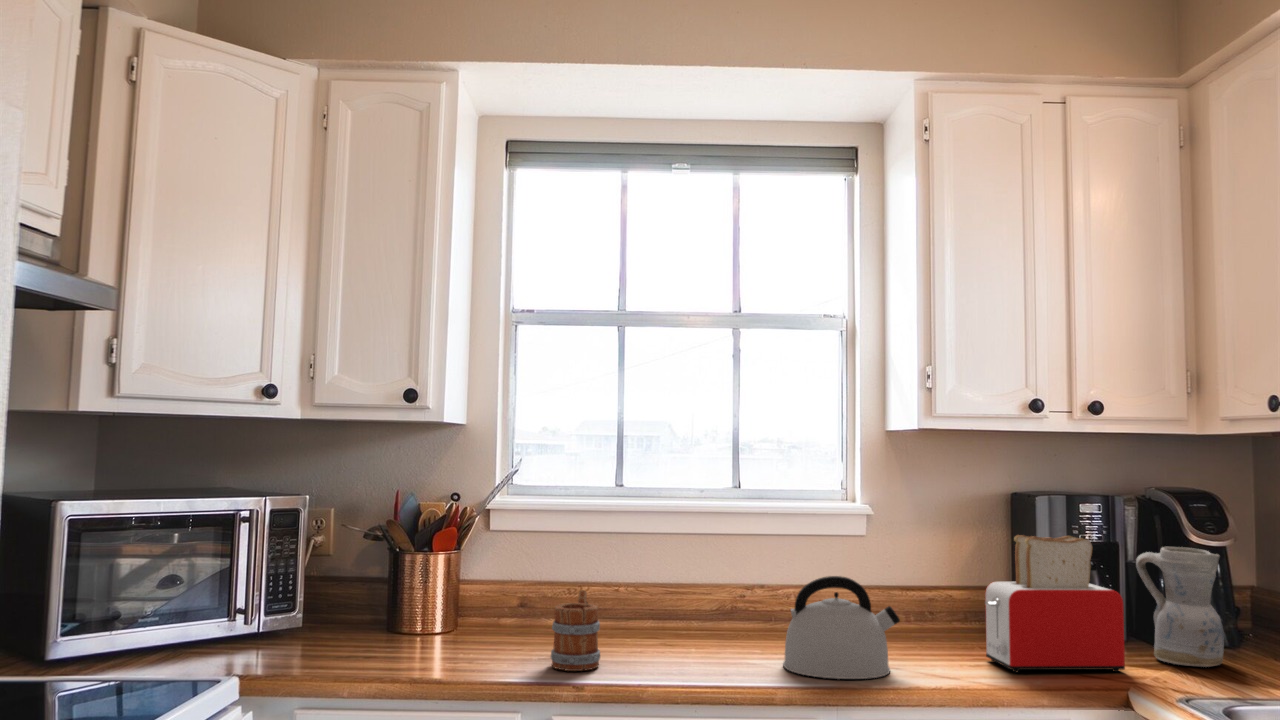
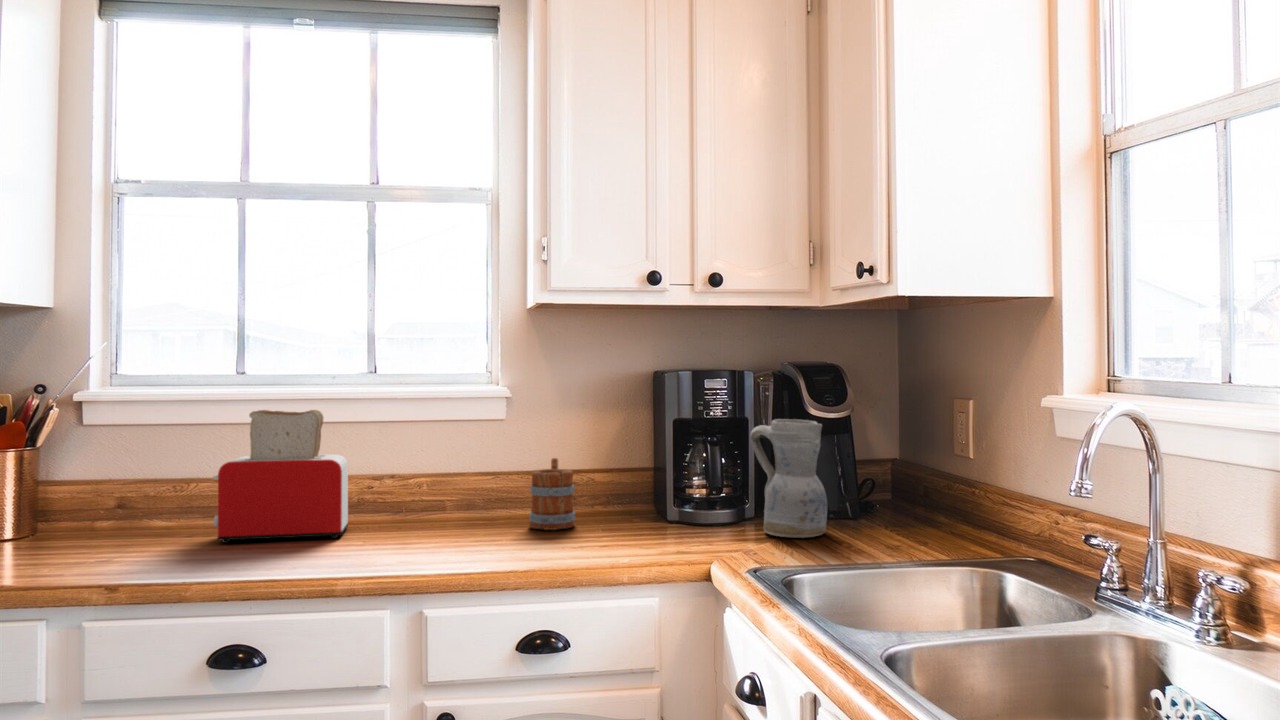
toaster: present [985,535,1125,672] -> present [213,410,348,543]
kettle: present [783,576,900,679] -> none [357,457,486,566]
mug: present [551,590,600,671] -> present [529,458,576,530]

